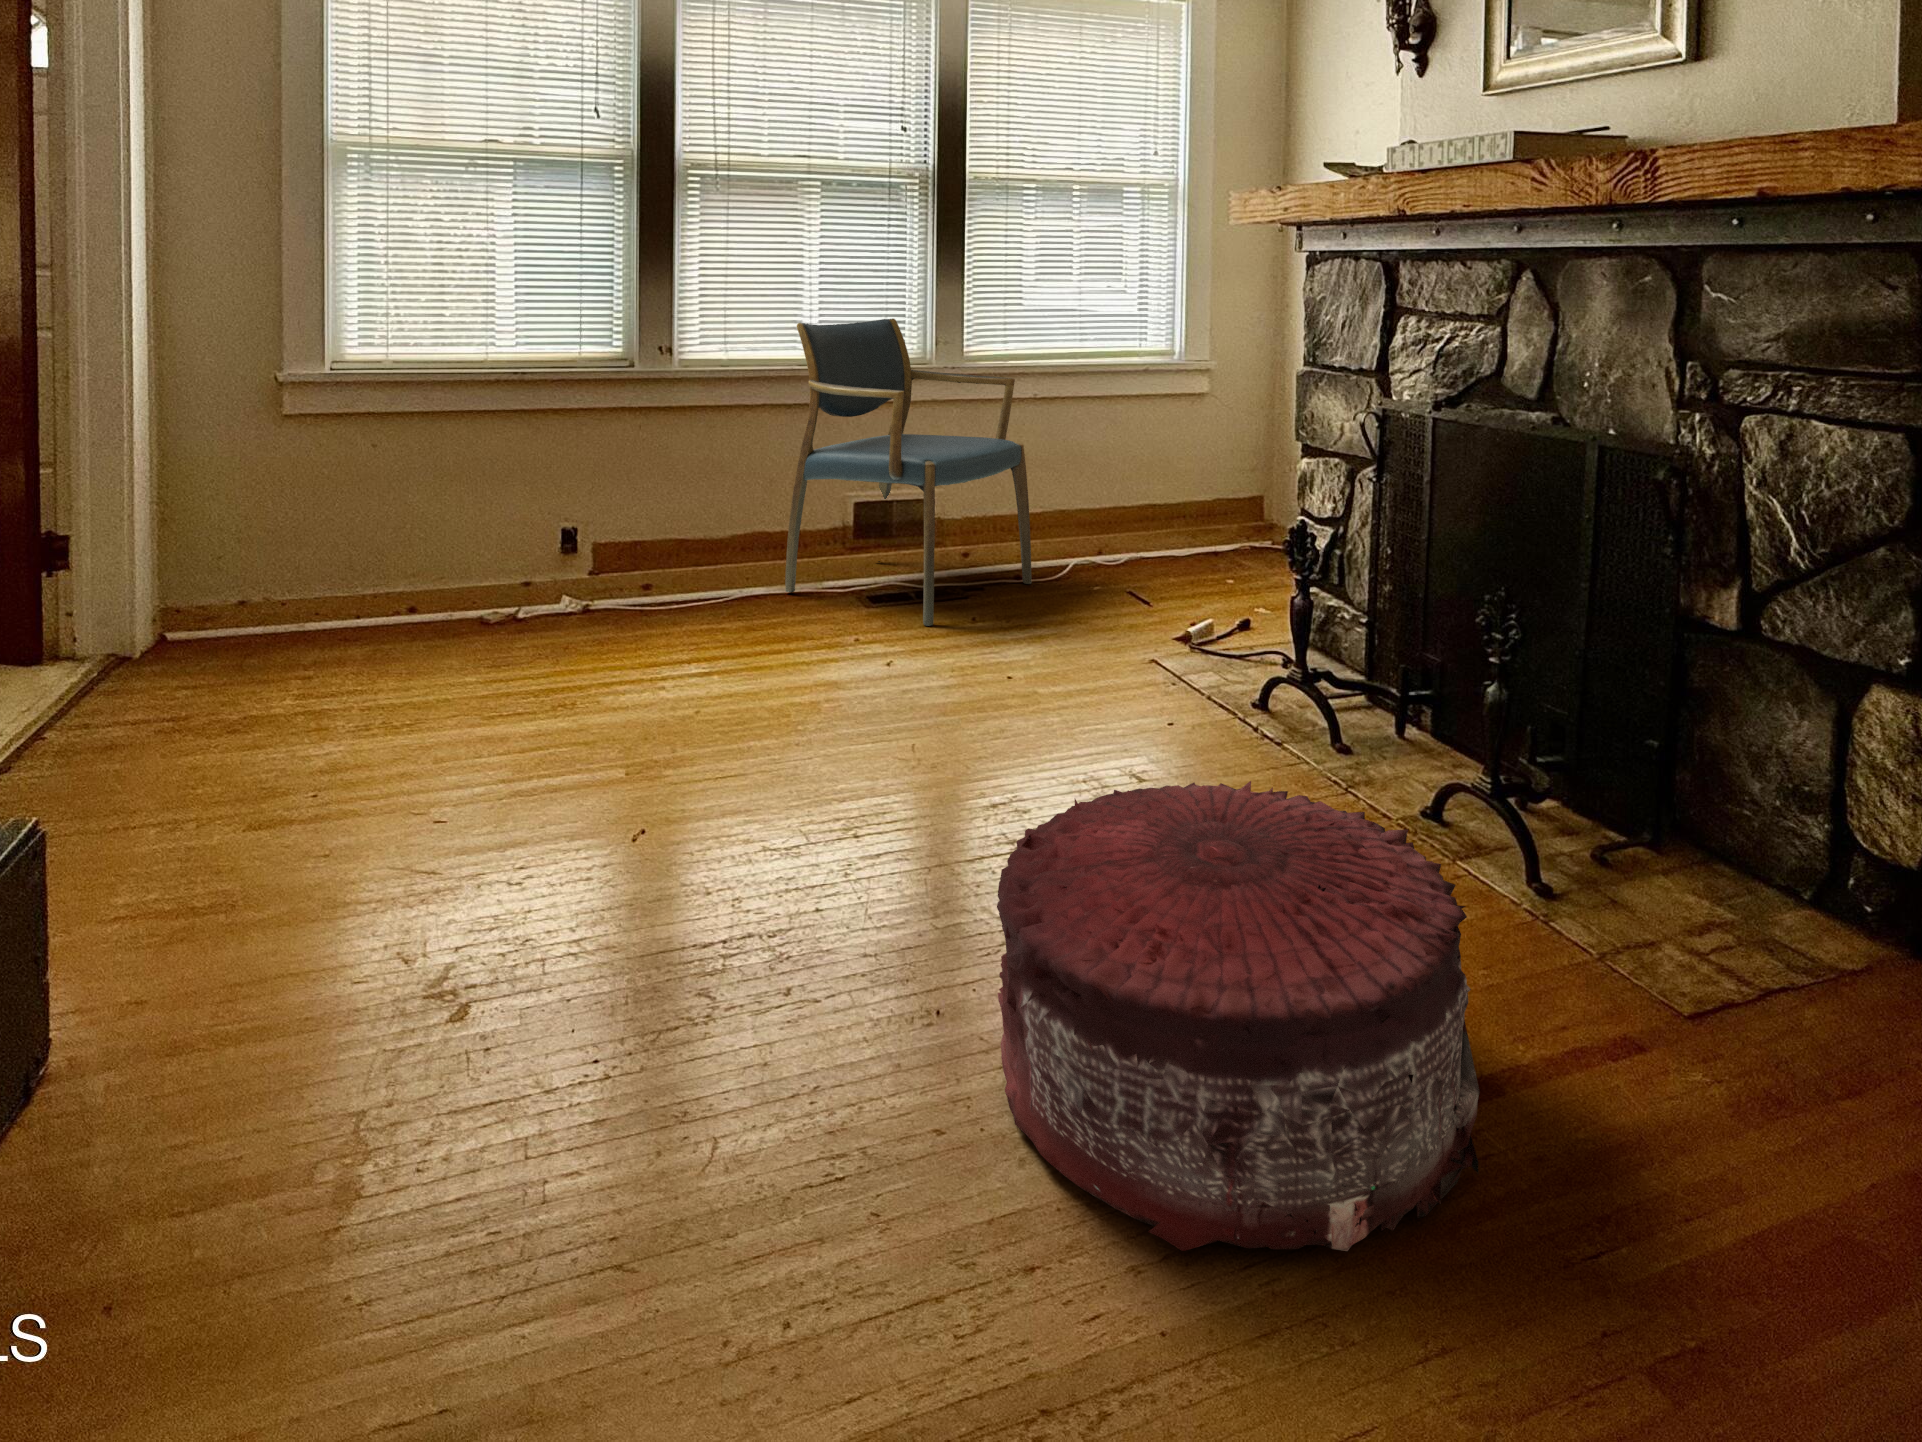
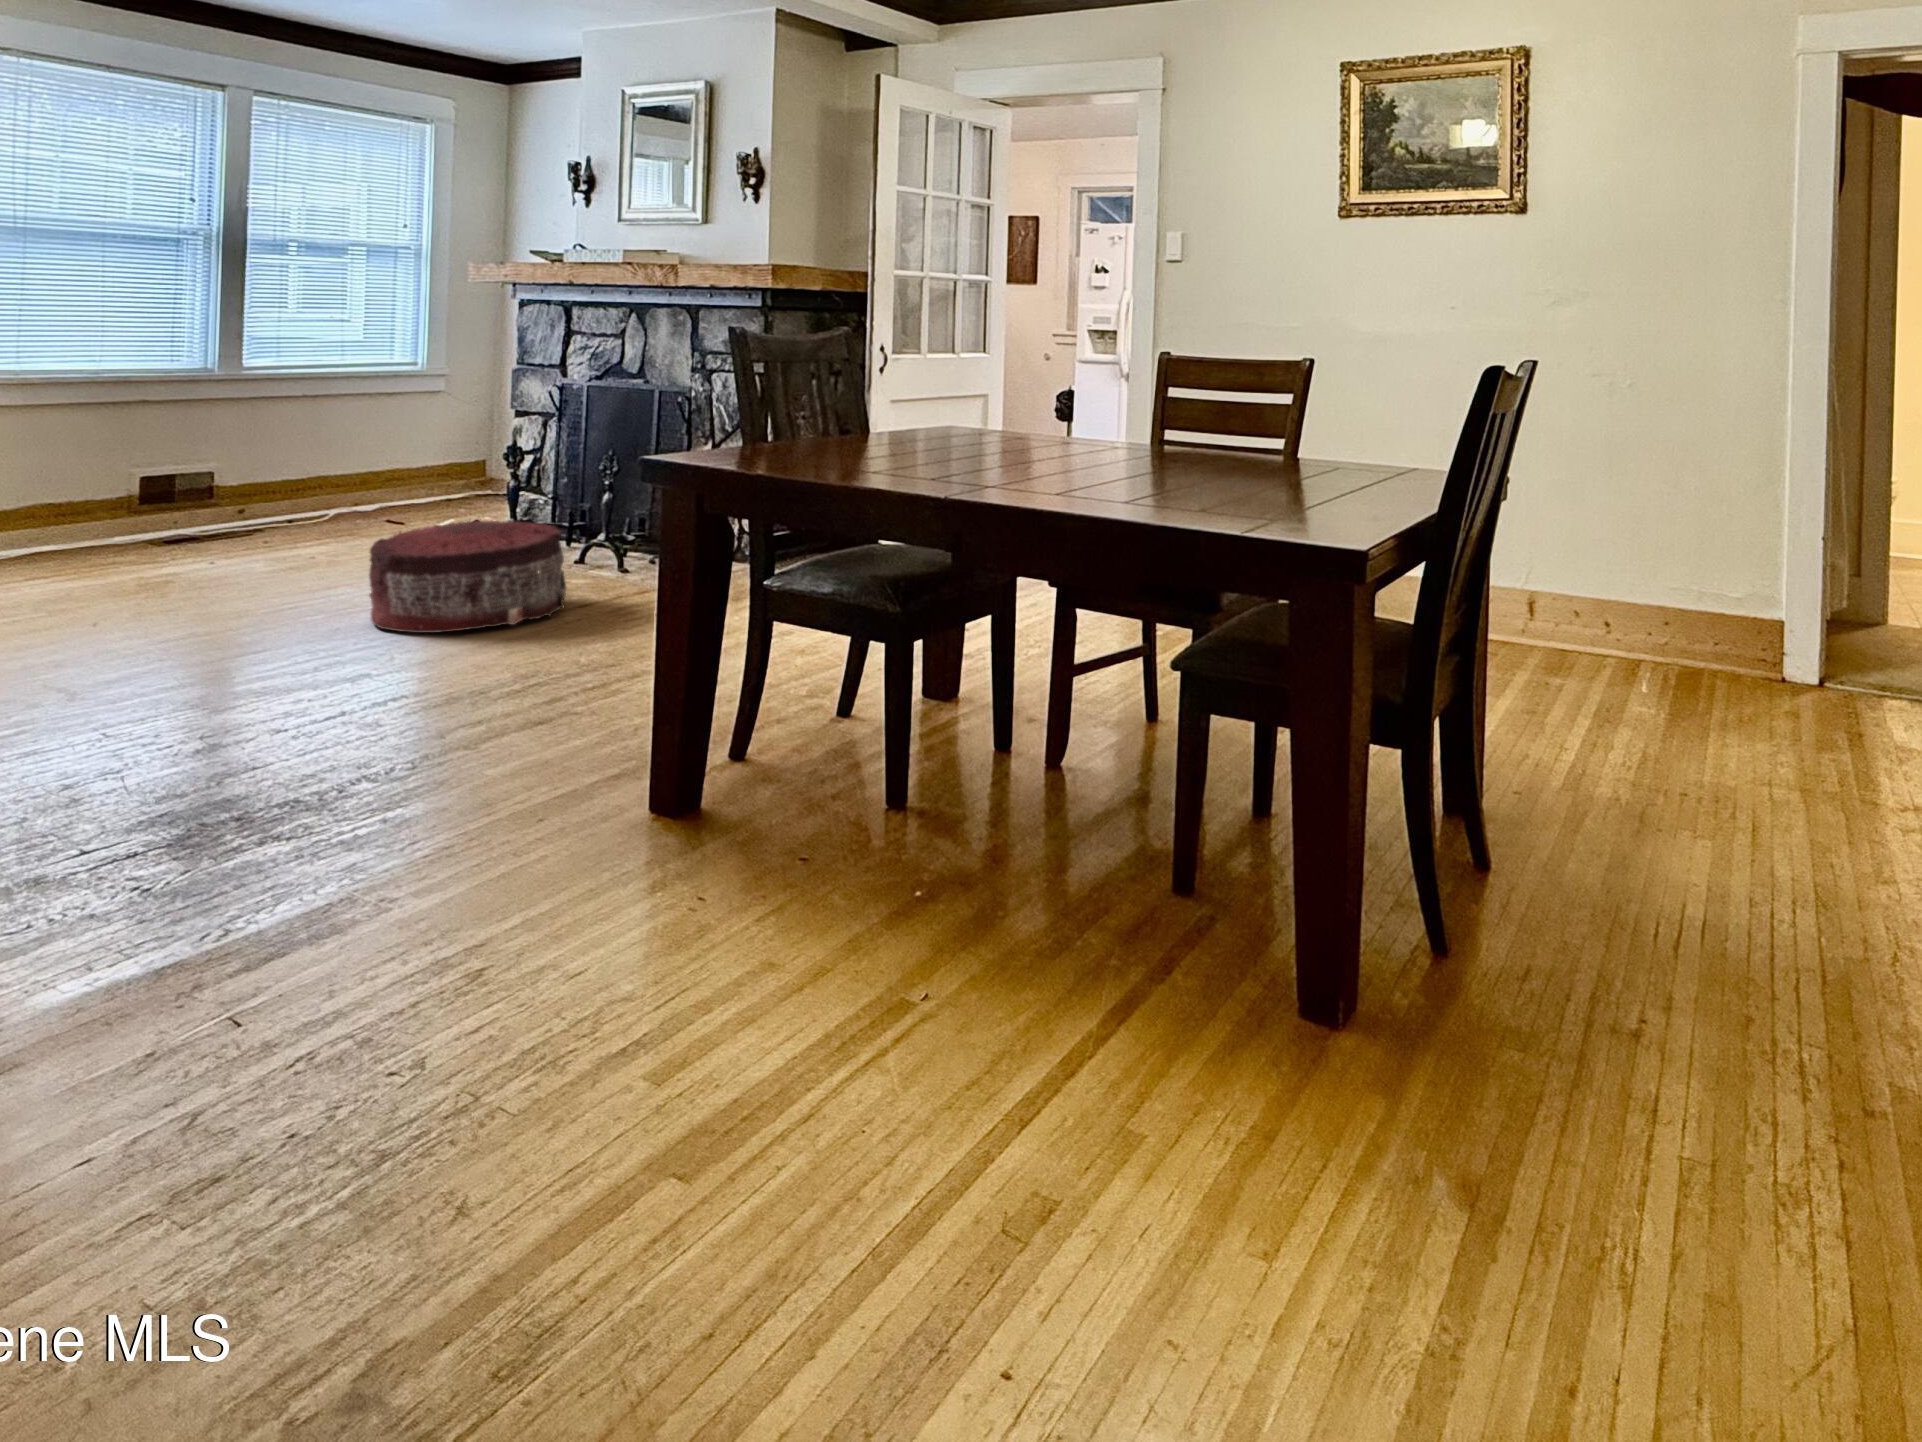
armchair: present [785,319,1032,626] -> none [92,338,310,542]

